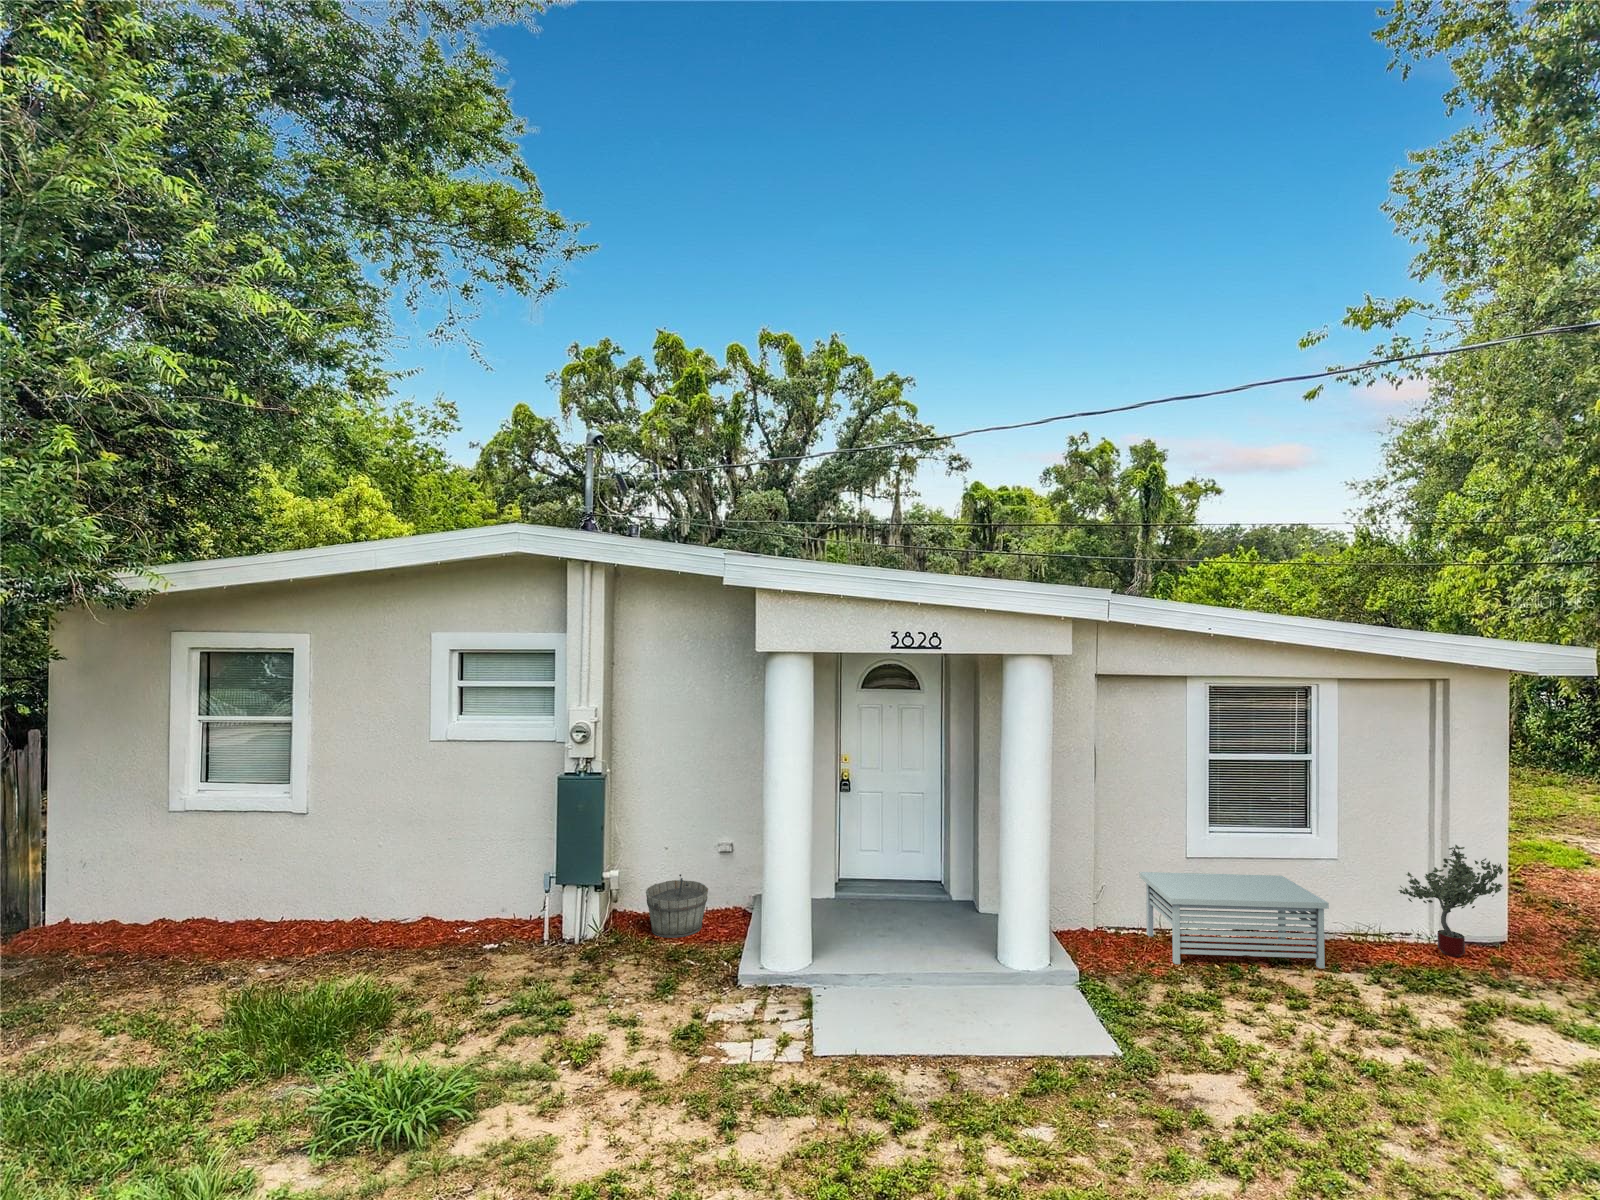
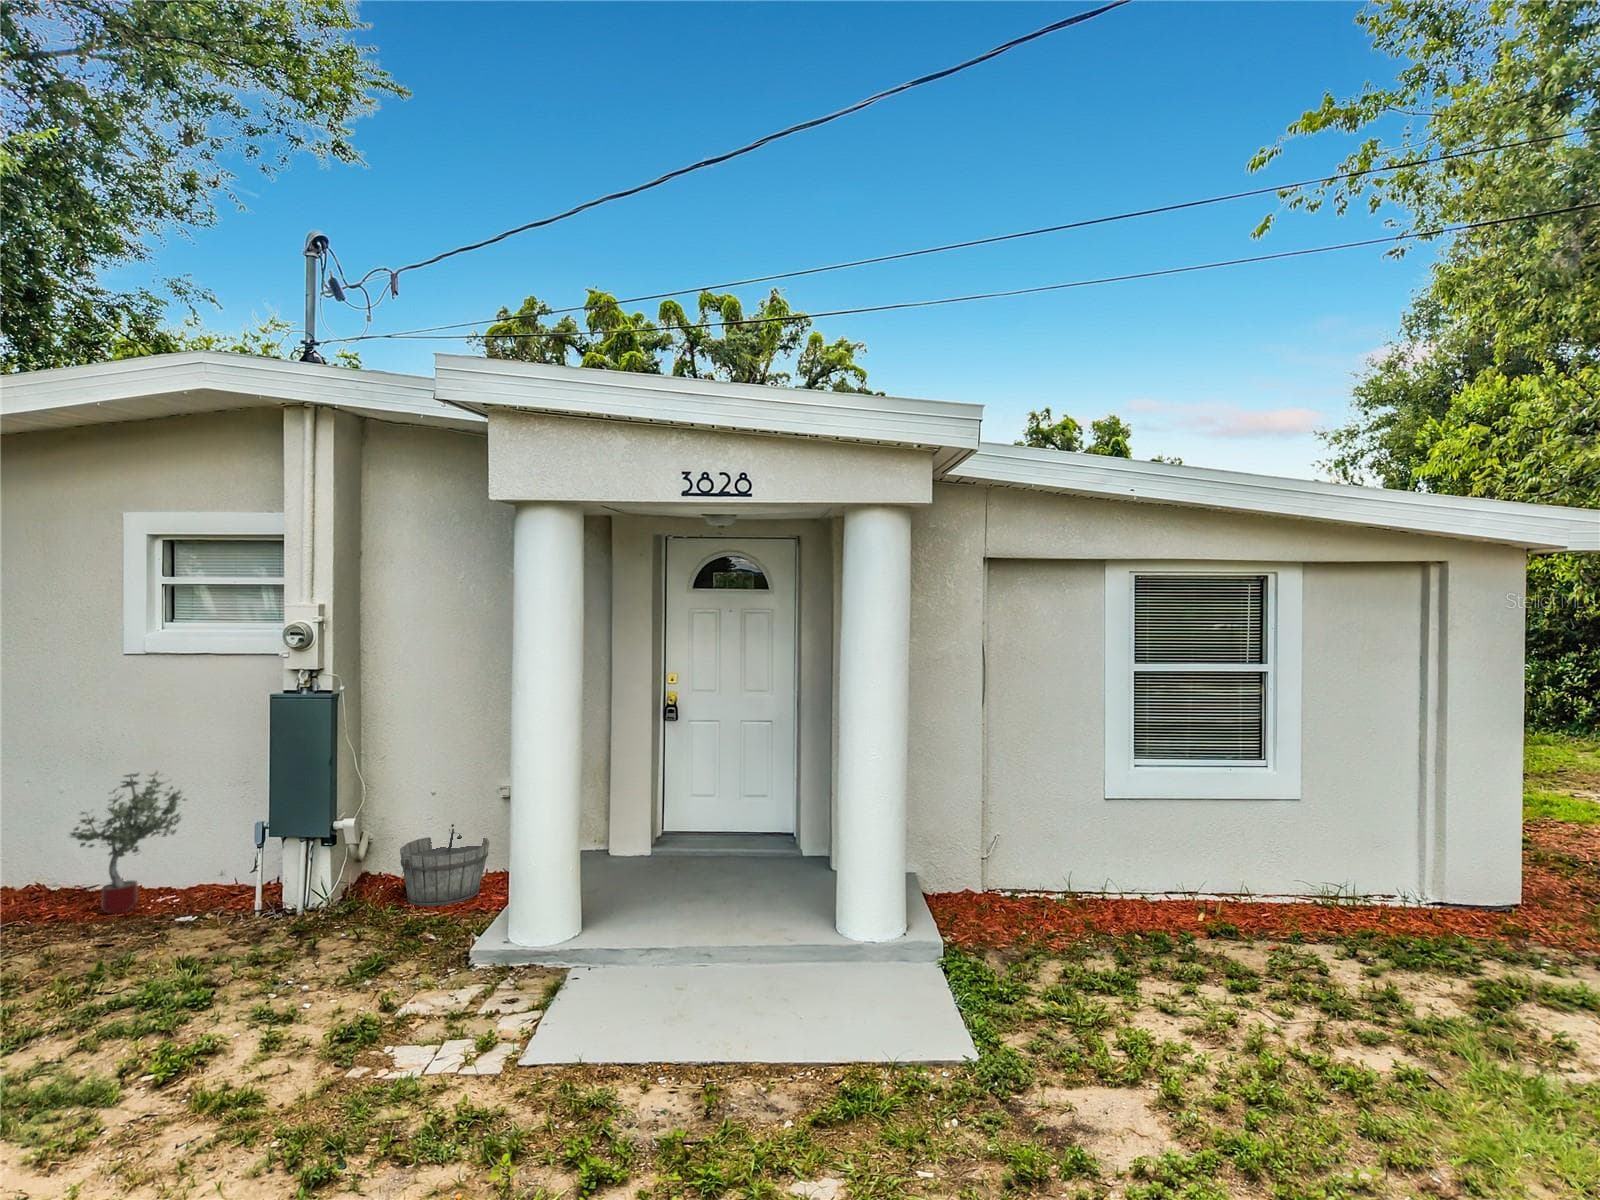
potted tree: present [1398,845,1503,957] -> present [70,771,187,914]
storage bench: present [1139,872,1329,968] -> none [1048,819,1288,940]

